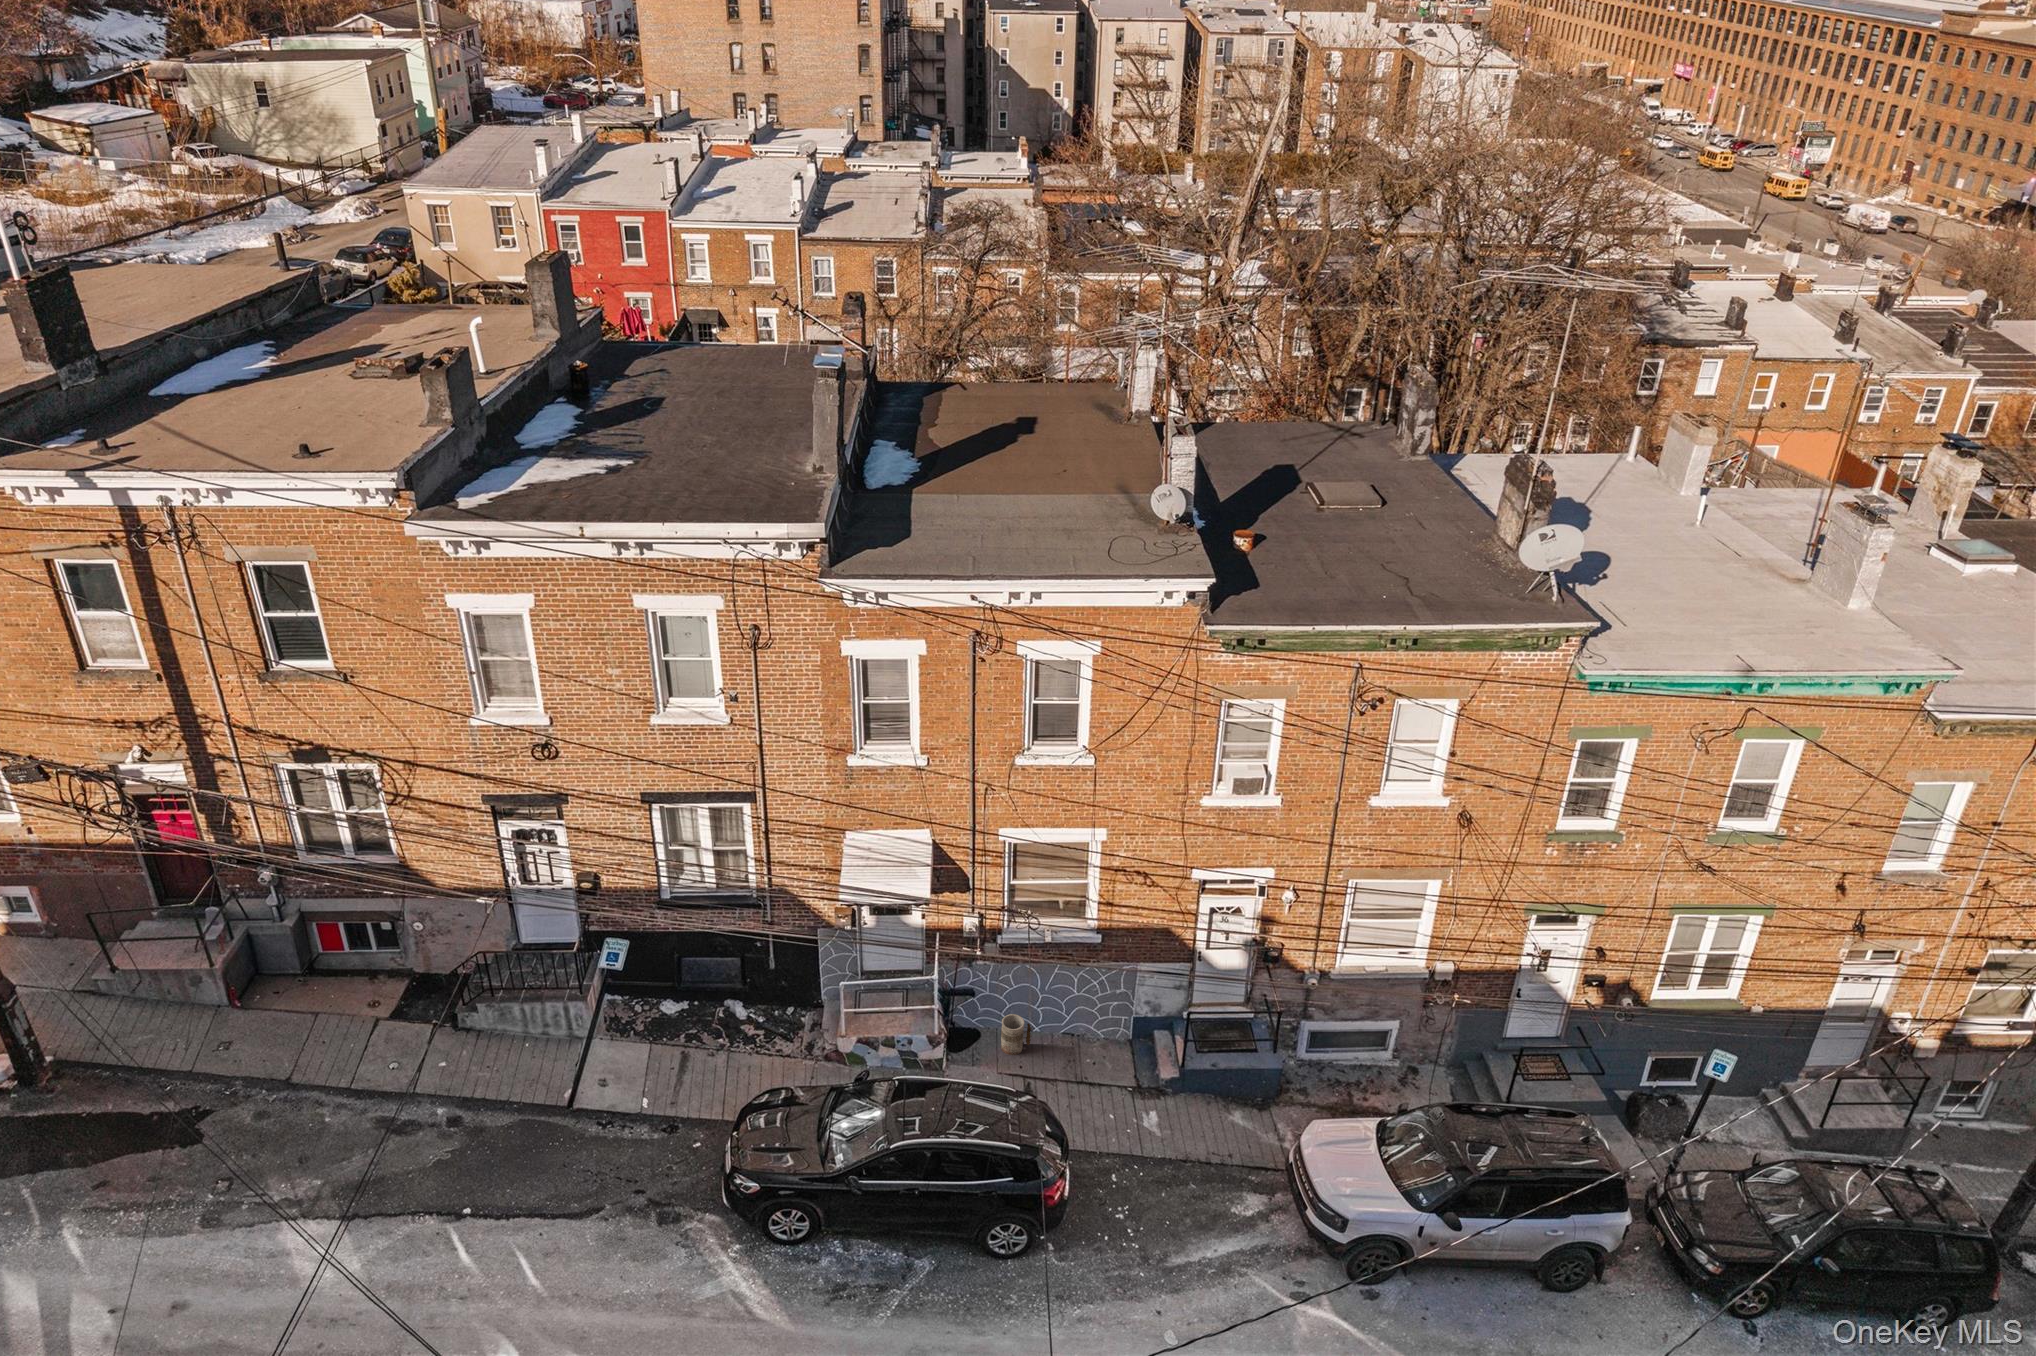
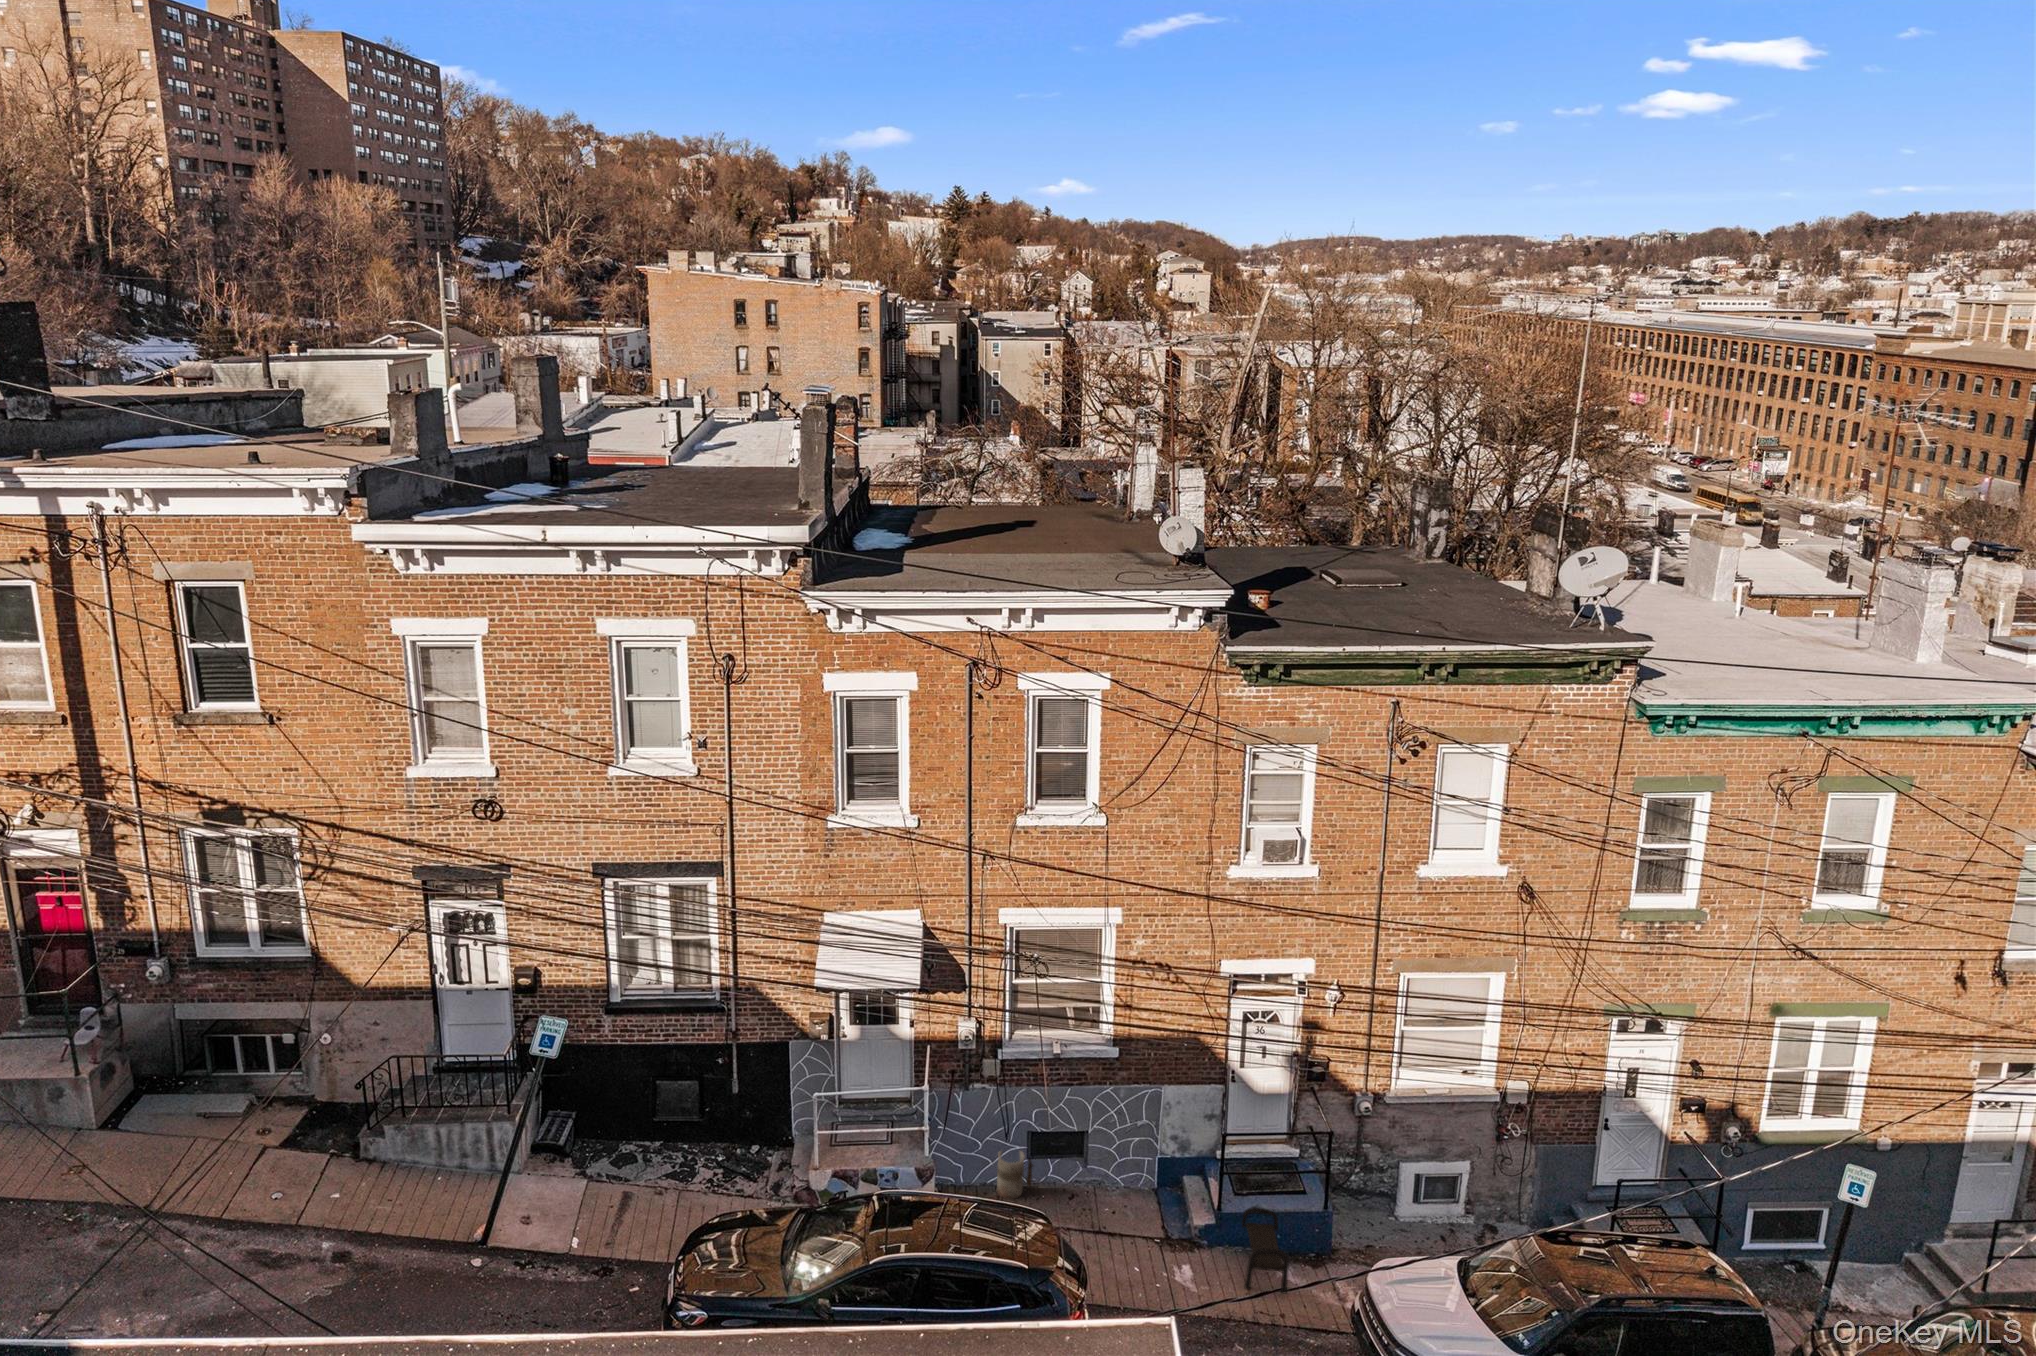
bench: none [1199,1068,1240,1137] -> present [1242,1207,1289,1293]

